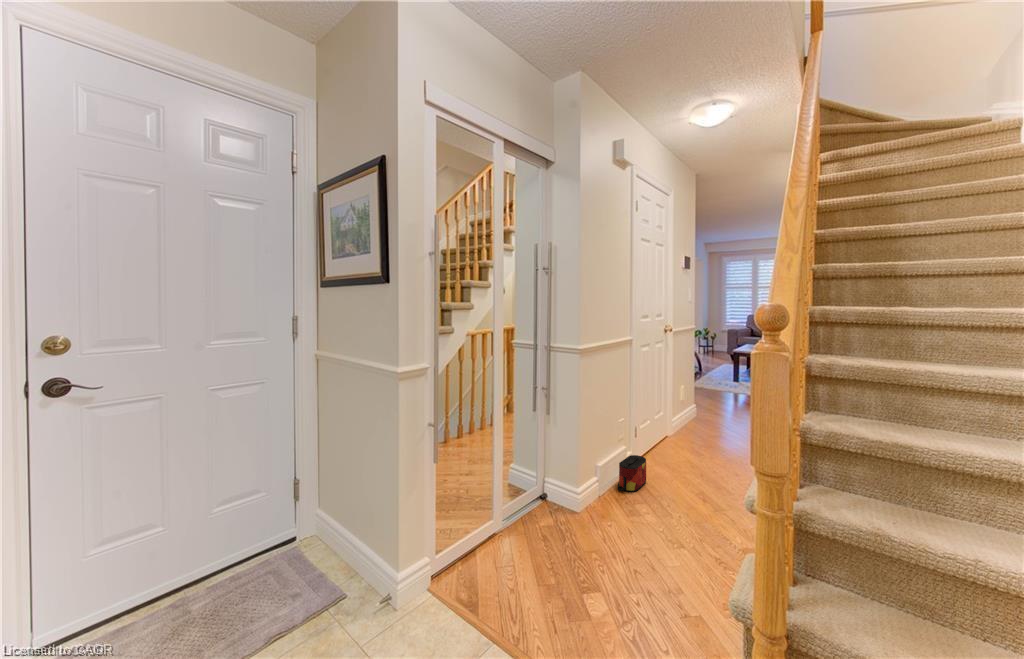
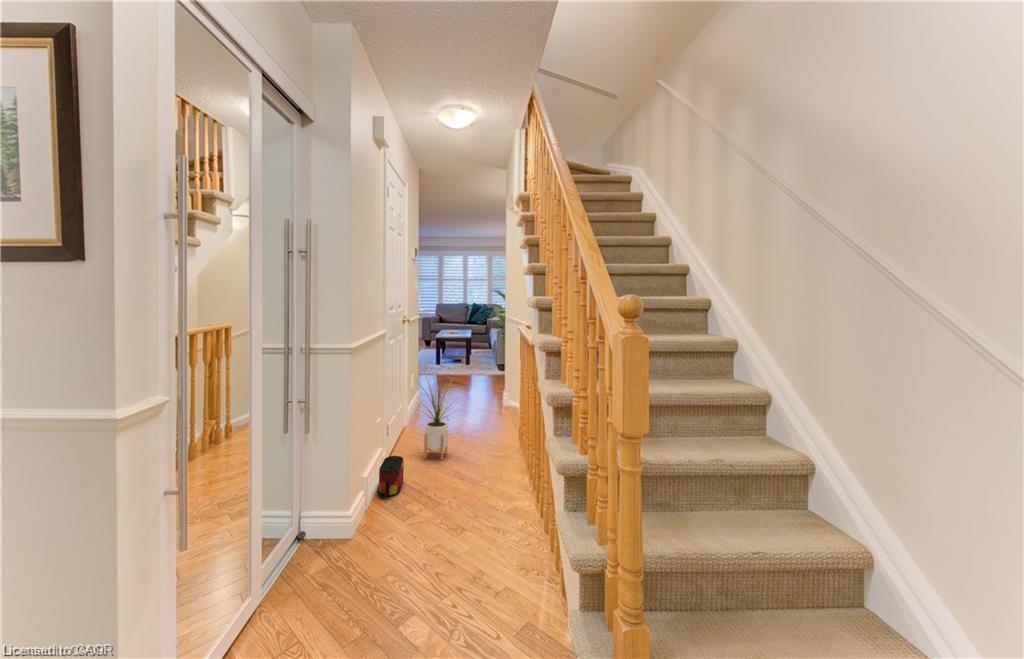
house plant: none [667,378,721,474] -> present [424,380,450,460]

